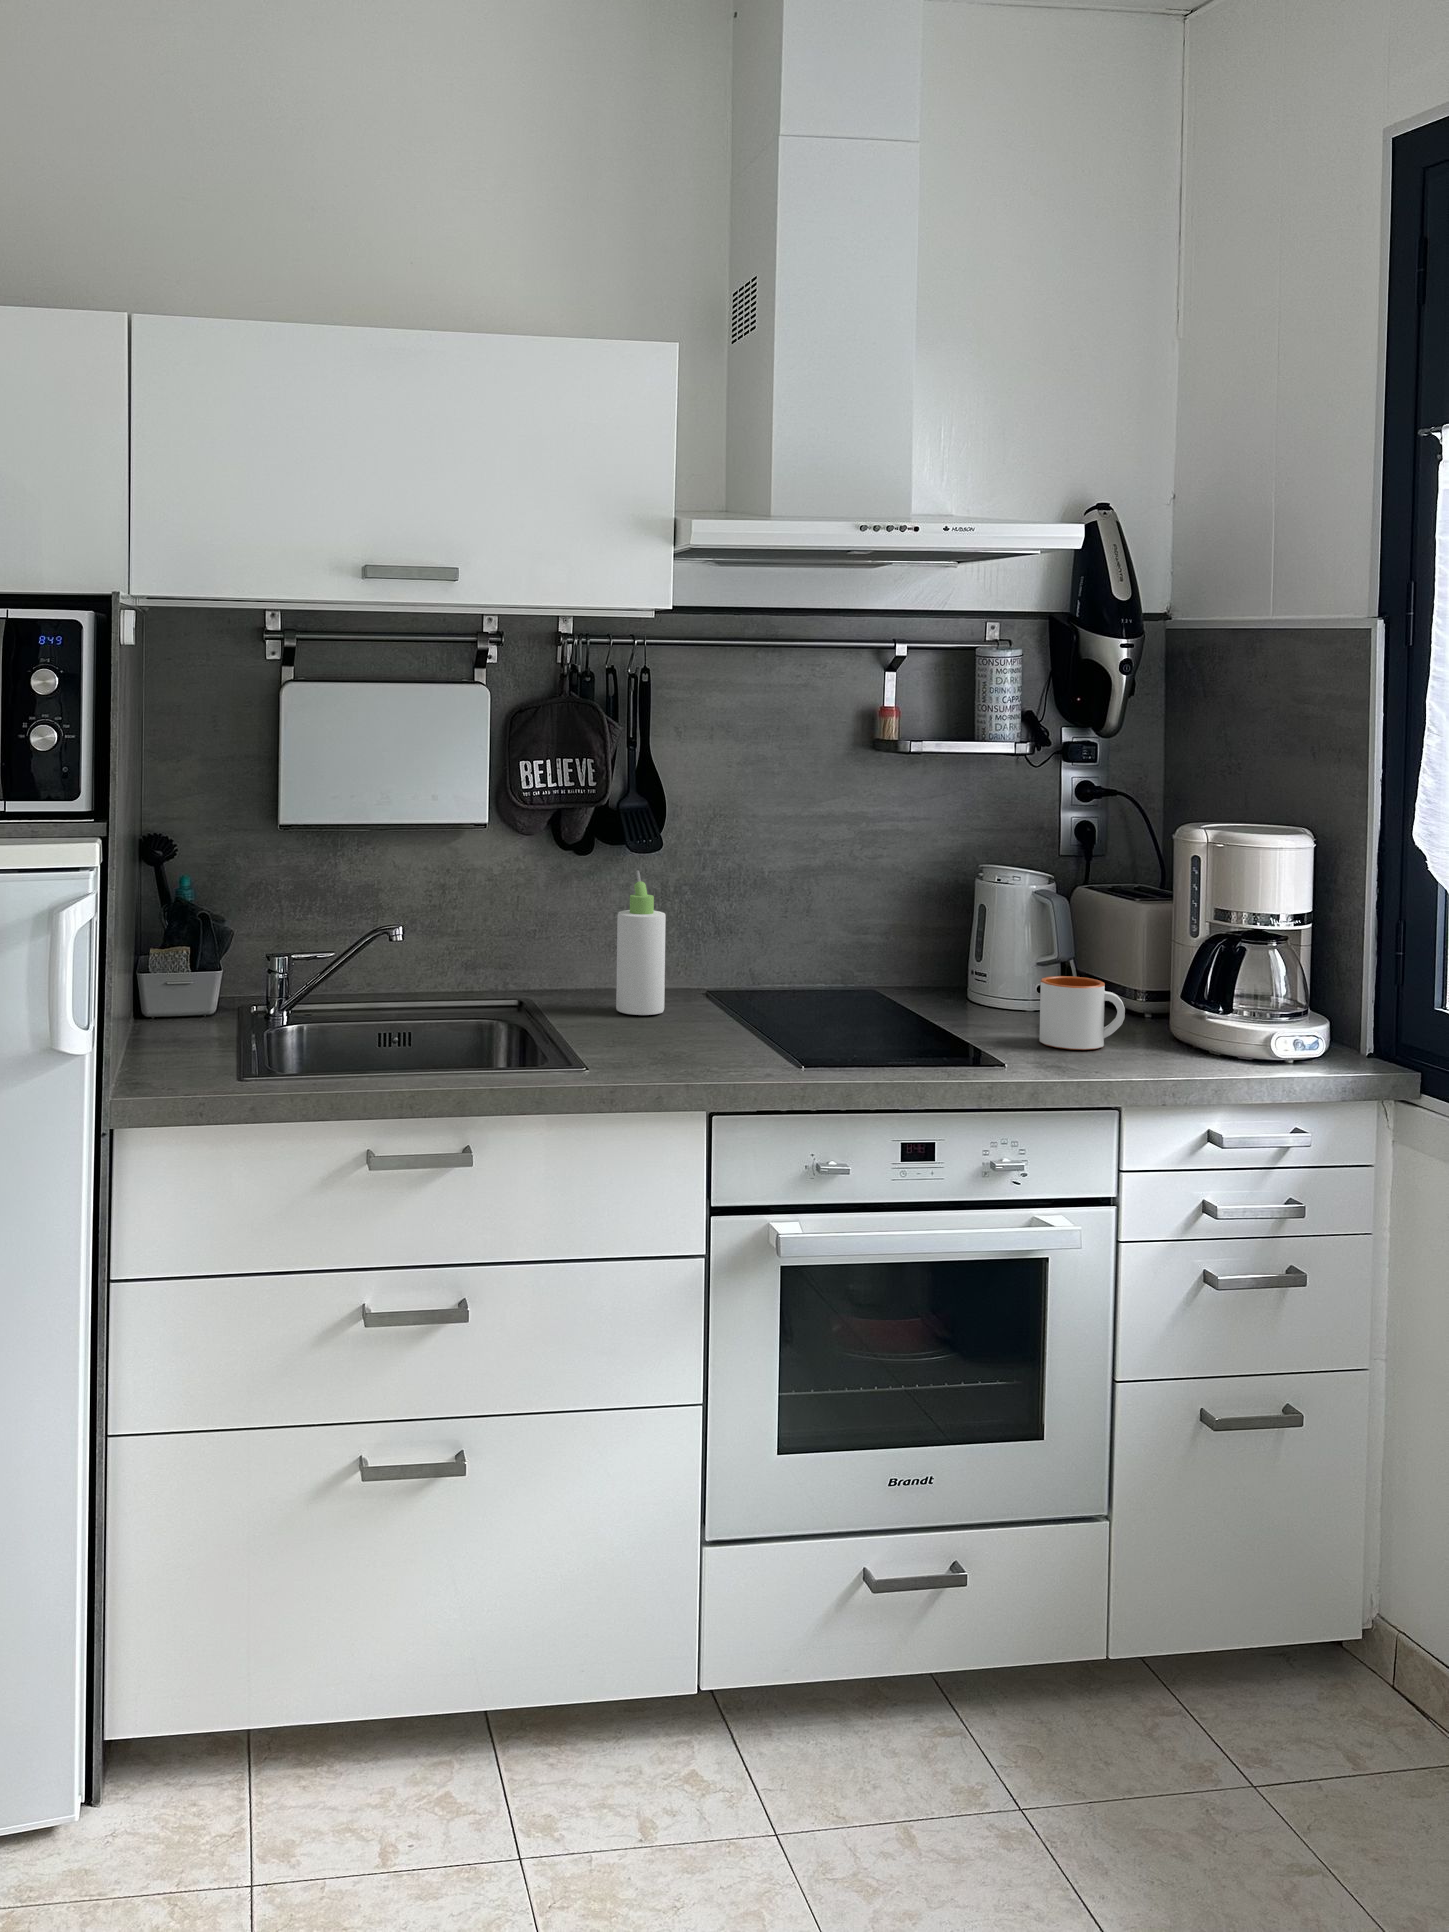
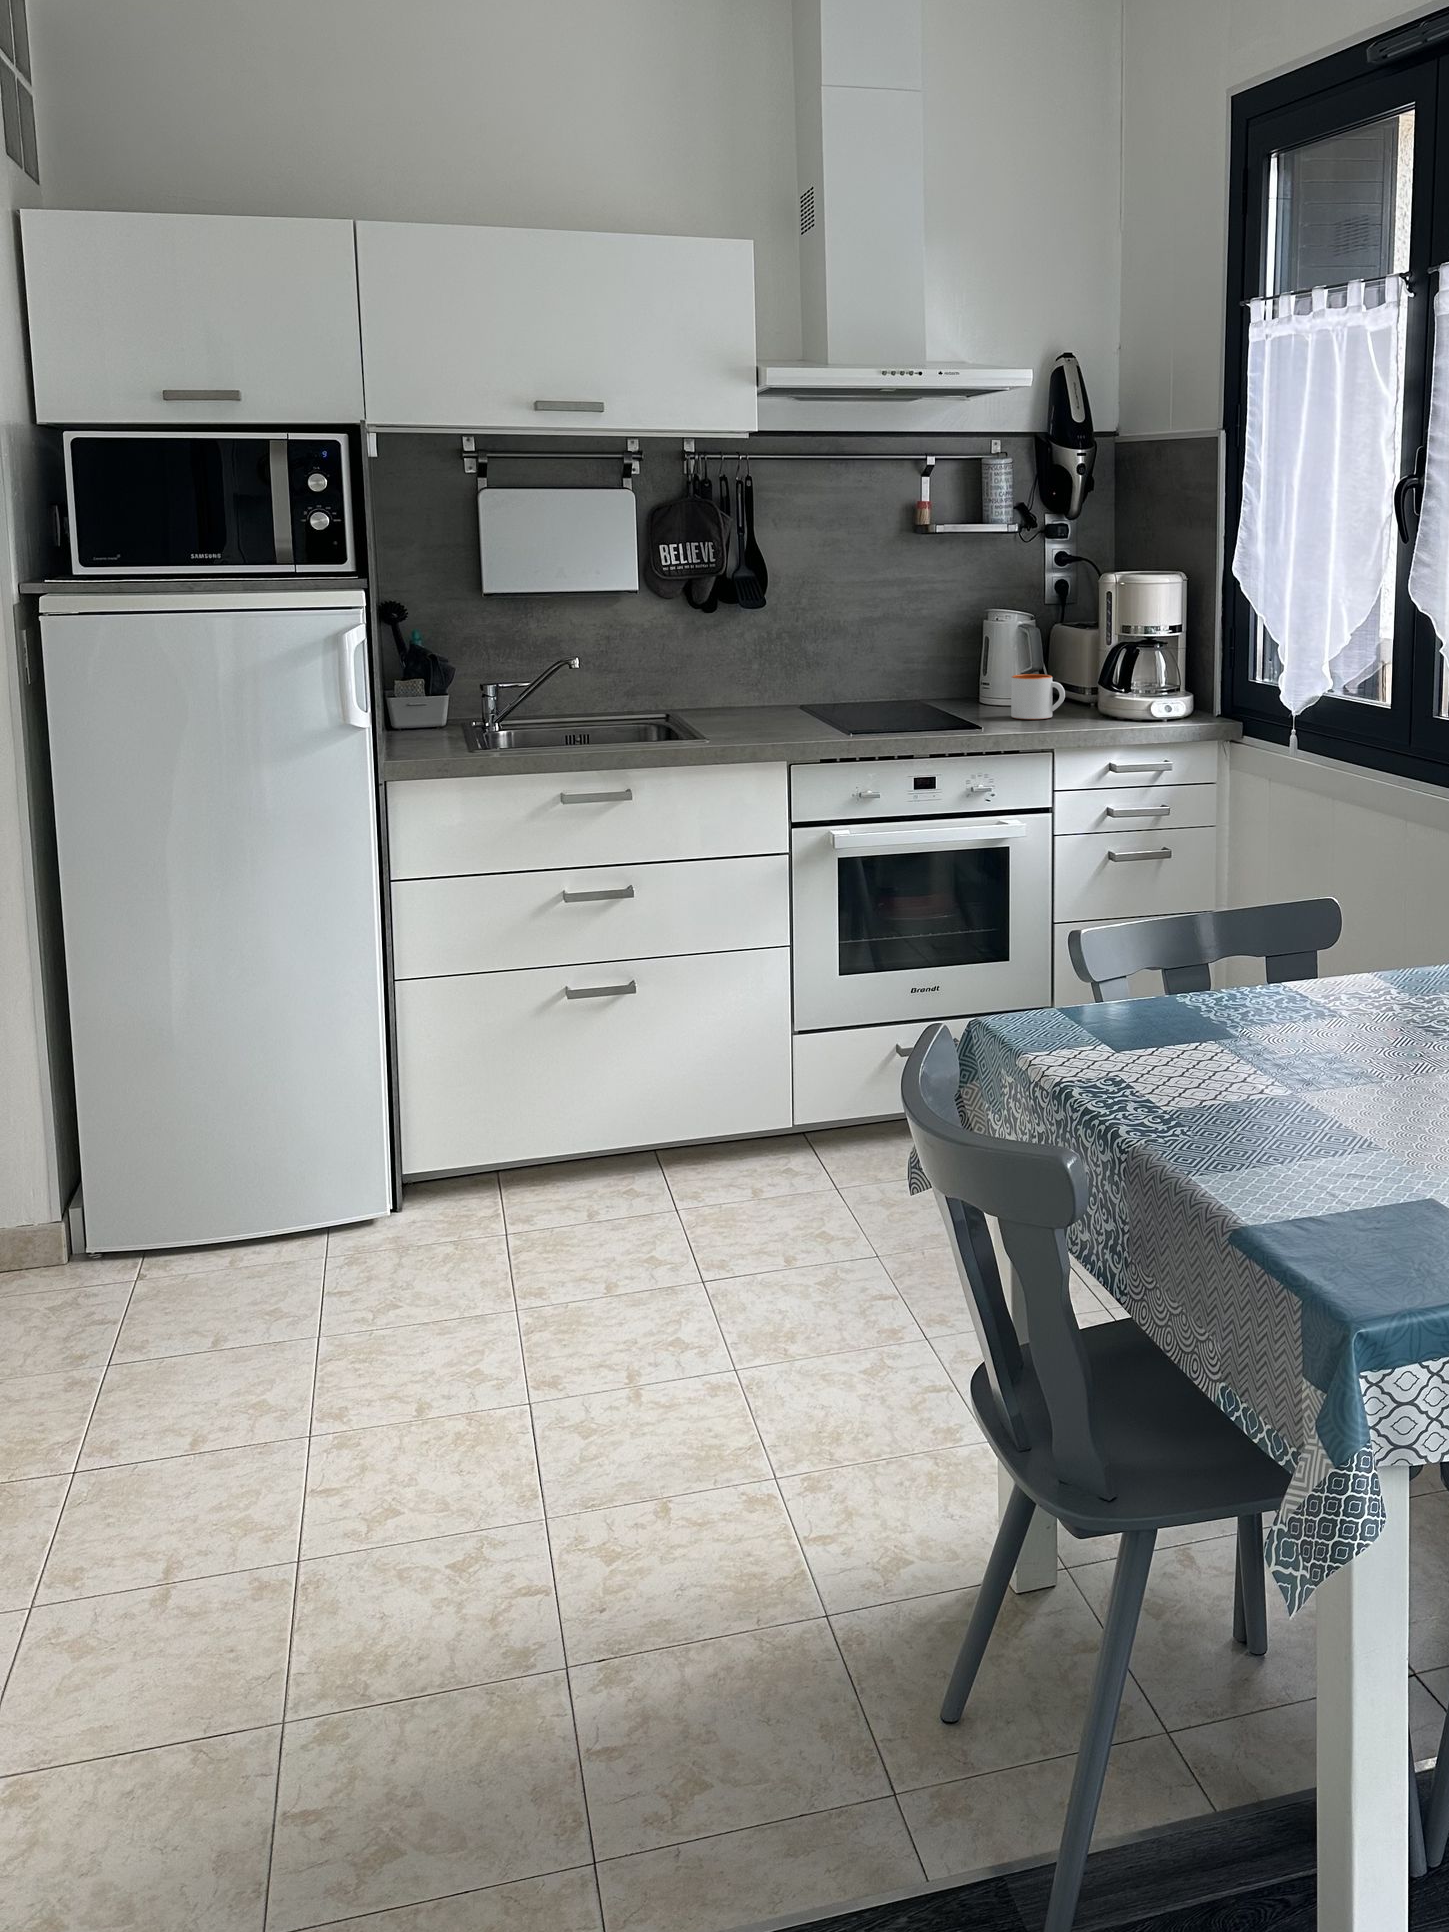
bottle: present [616,870,666,1015] -> none [731,617,766,714]

